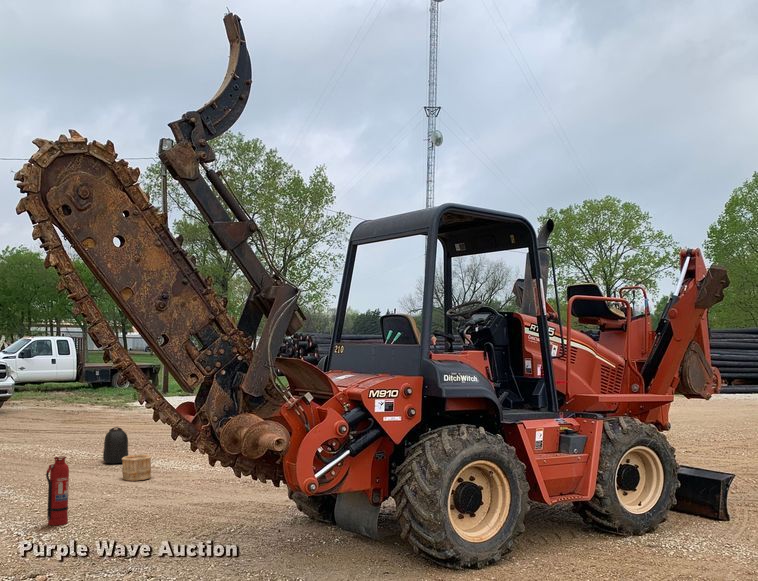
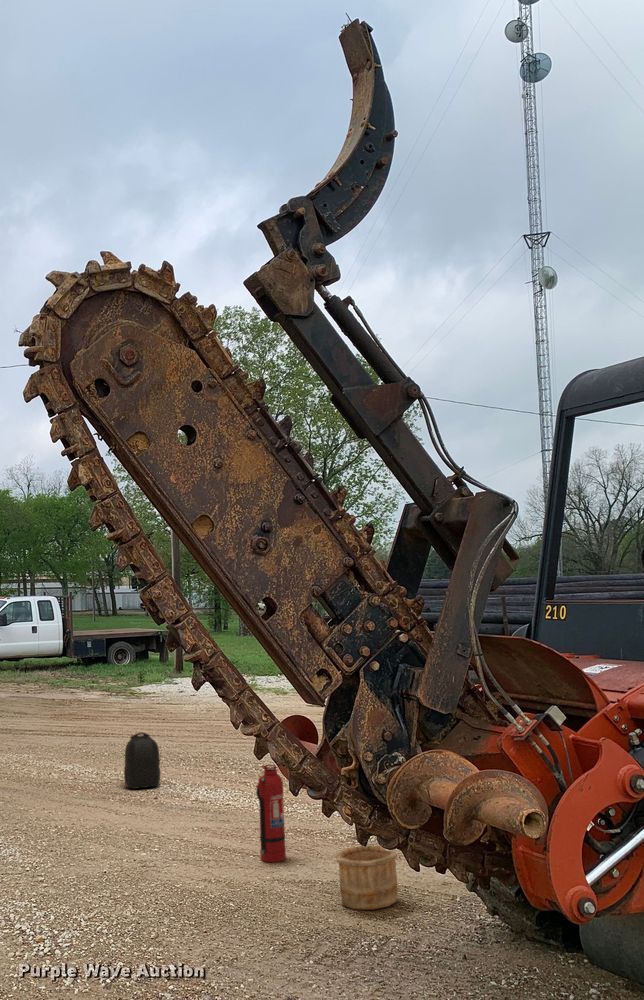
wooden bucket: present [122,454,152,481] -> present [336,845,397,910]
fire extinguisher: present [46,456,69,525] -> present [256,765,286,862]

